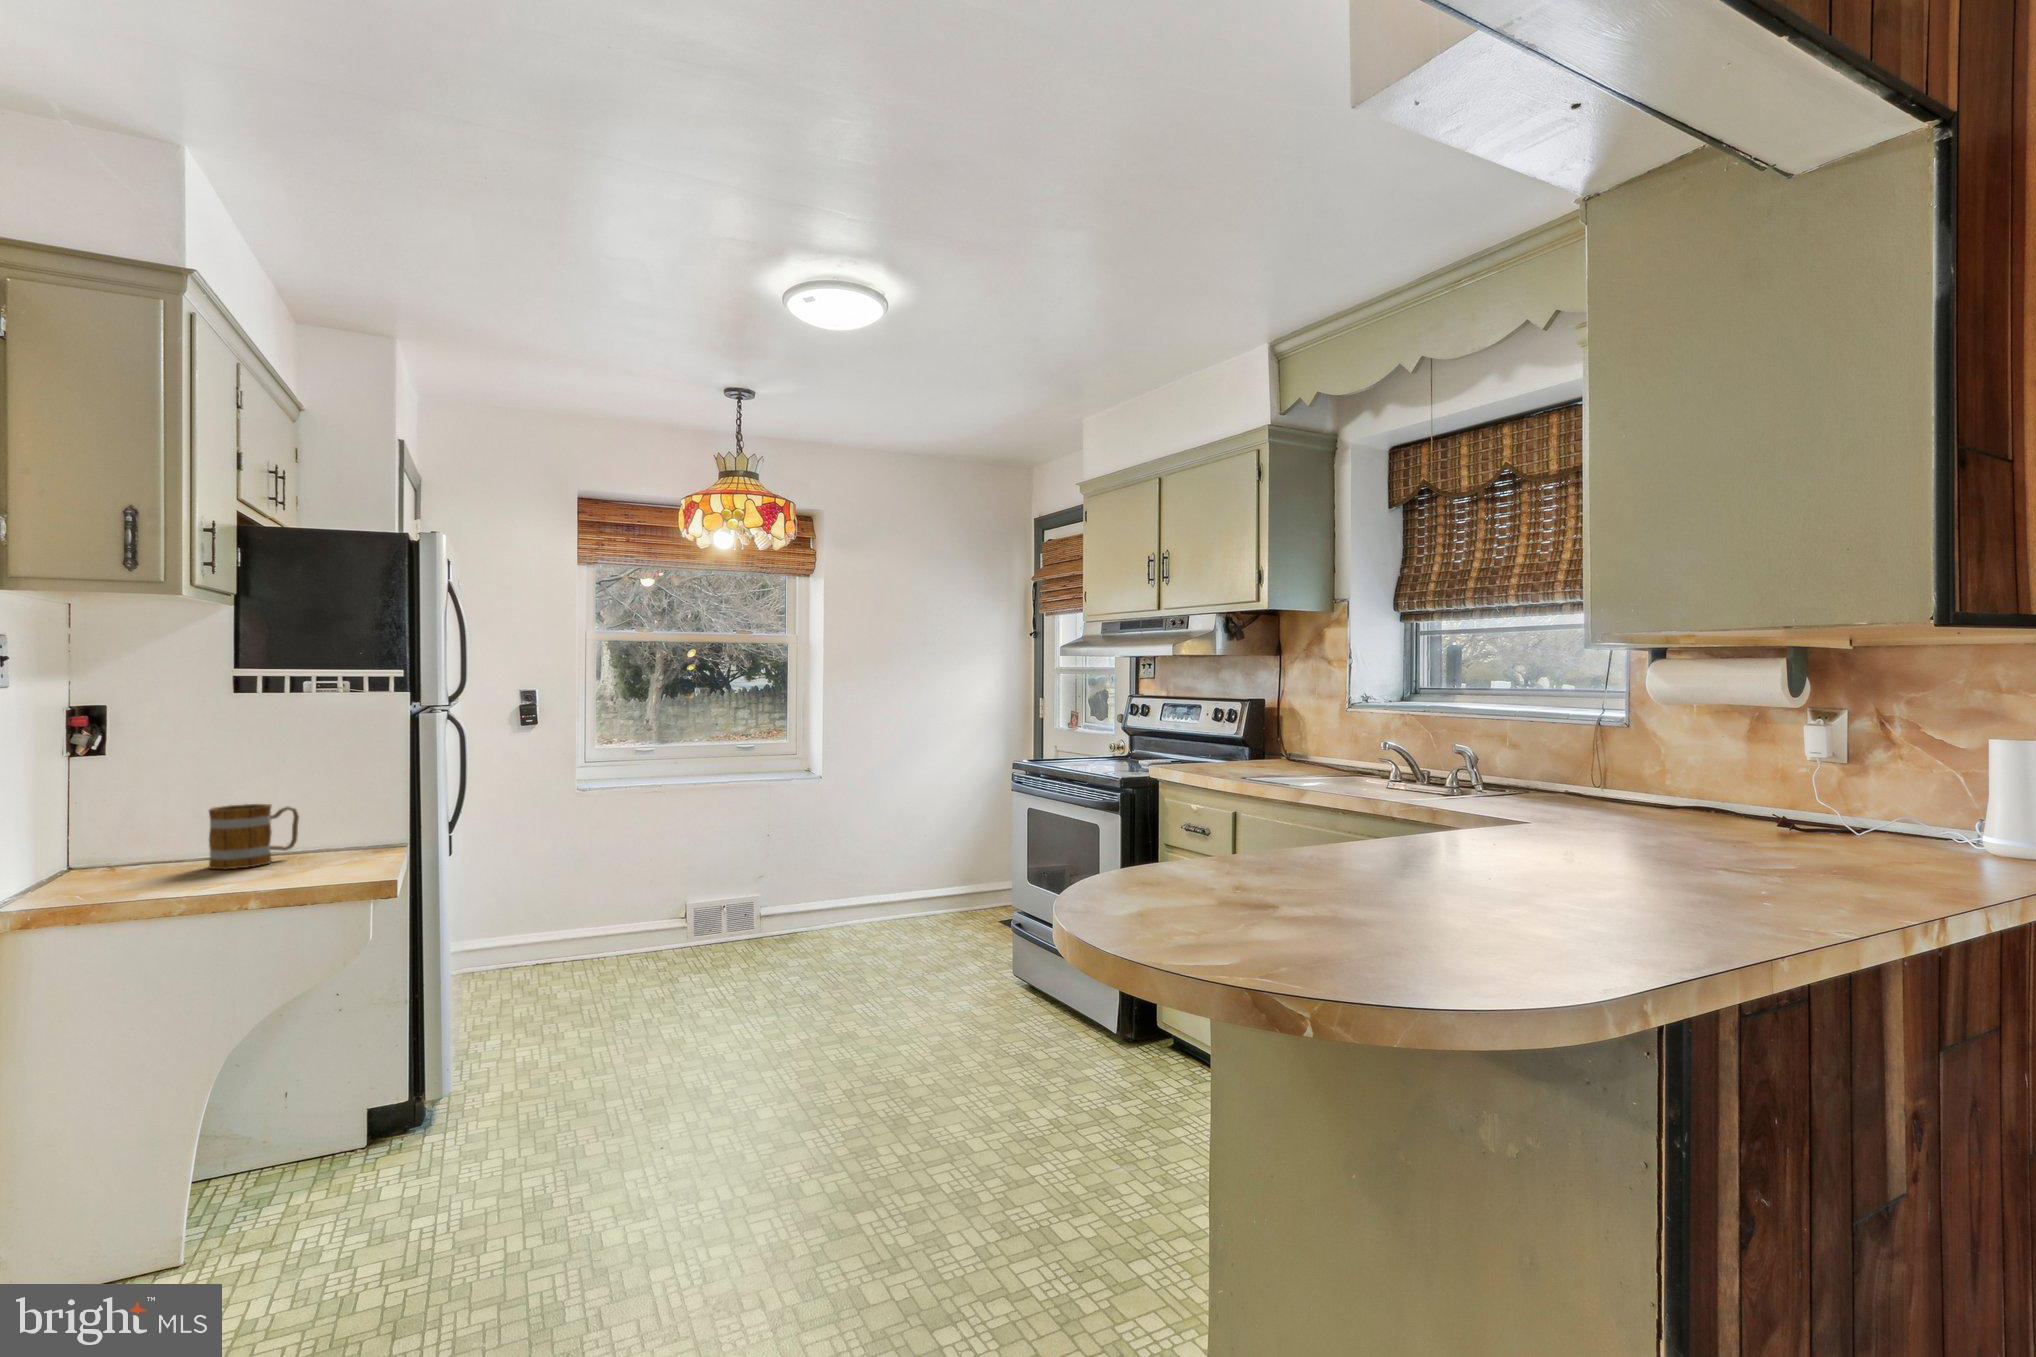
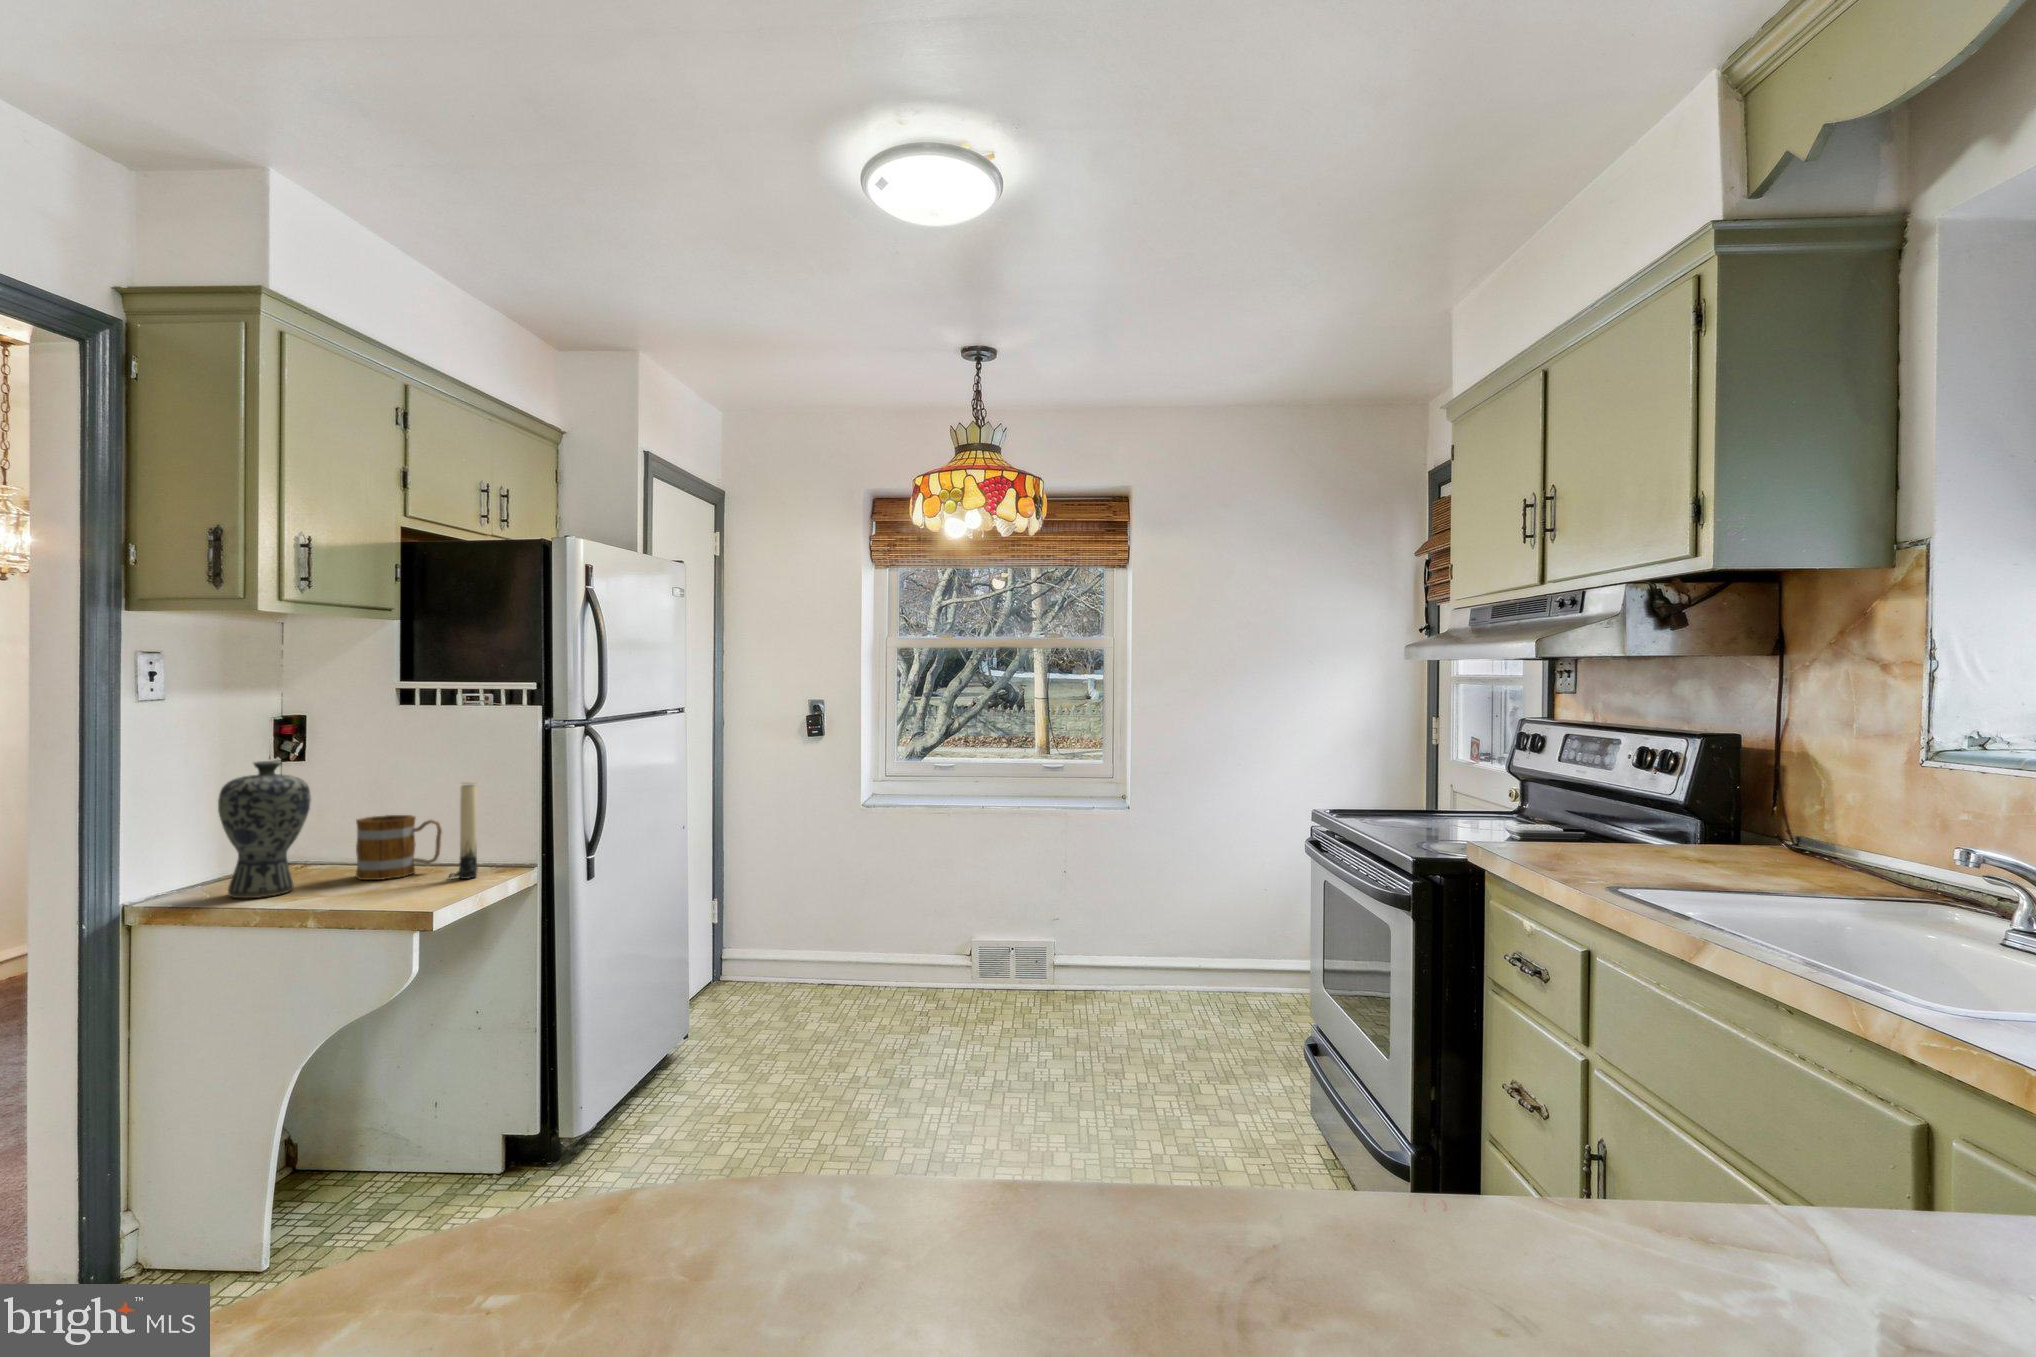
vase: none [89,751,191,893] -> present [218,761,311,898]
candle: none [327,765,359,860] -> present [449,782,478,879]

